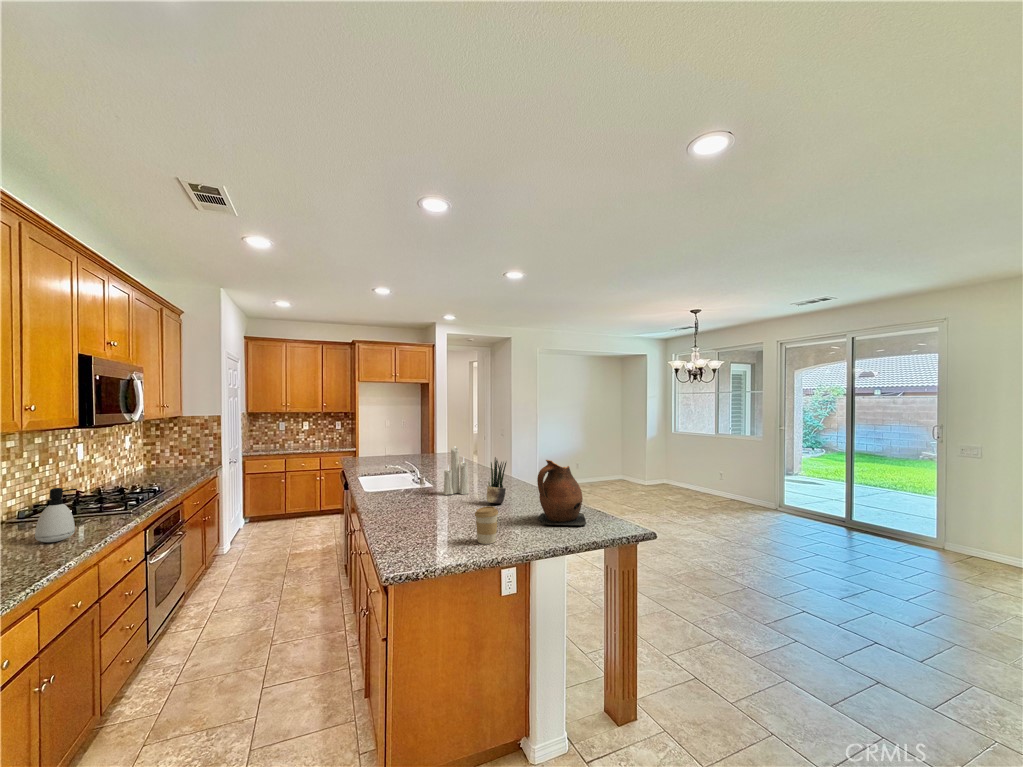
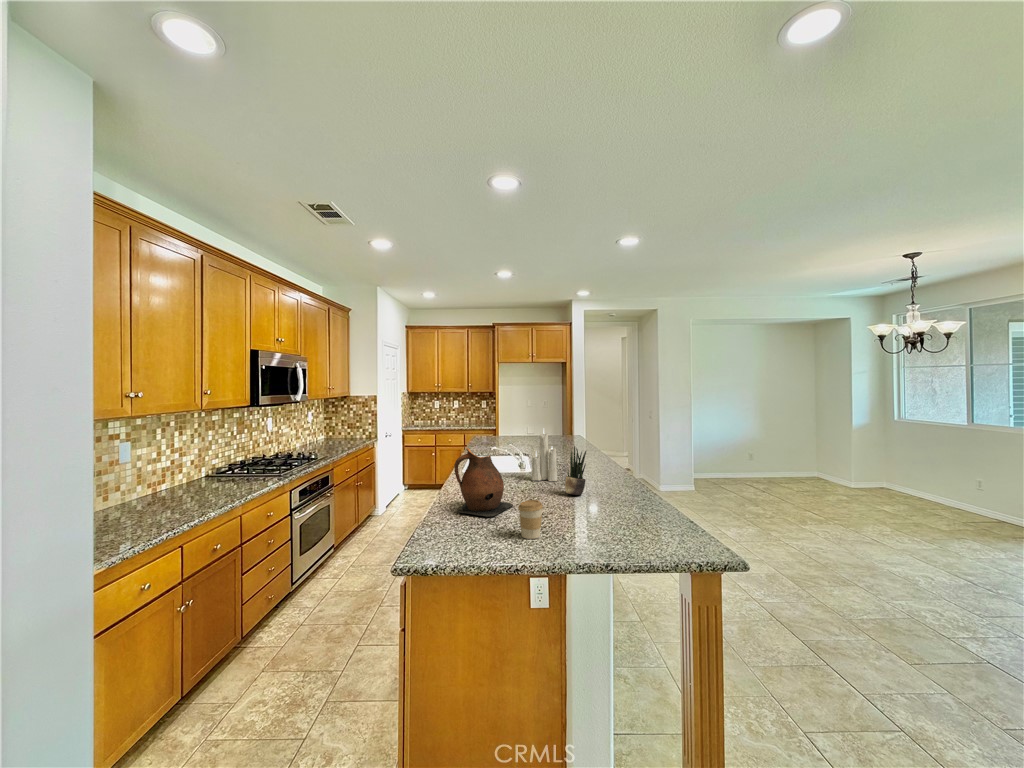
ceramic pitcher: present [537,460,586,526] -> present [454,448,513,518]
soap dispenser: present [35,488,77,542] -> none [213,454,238,494]

